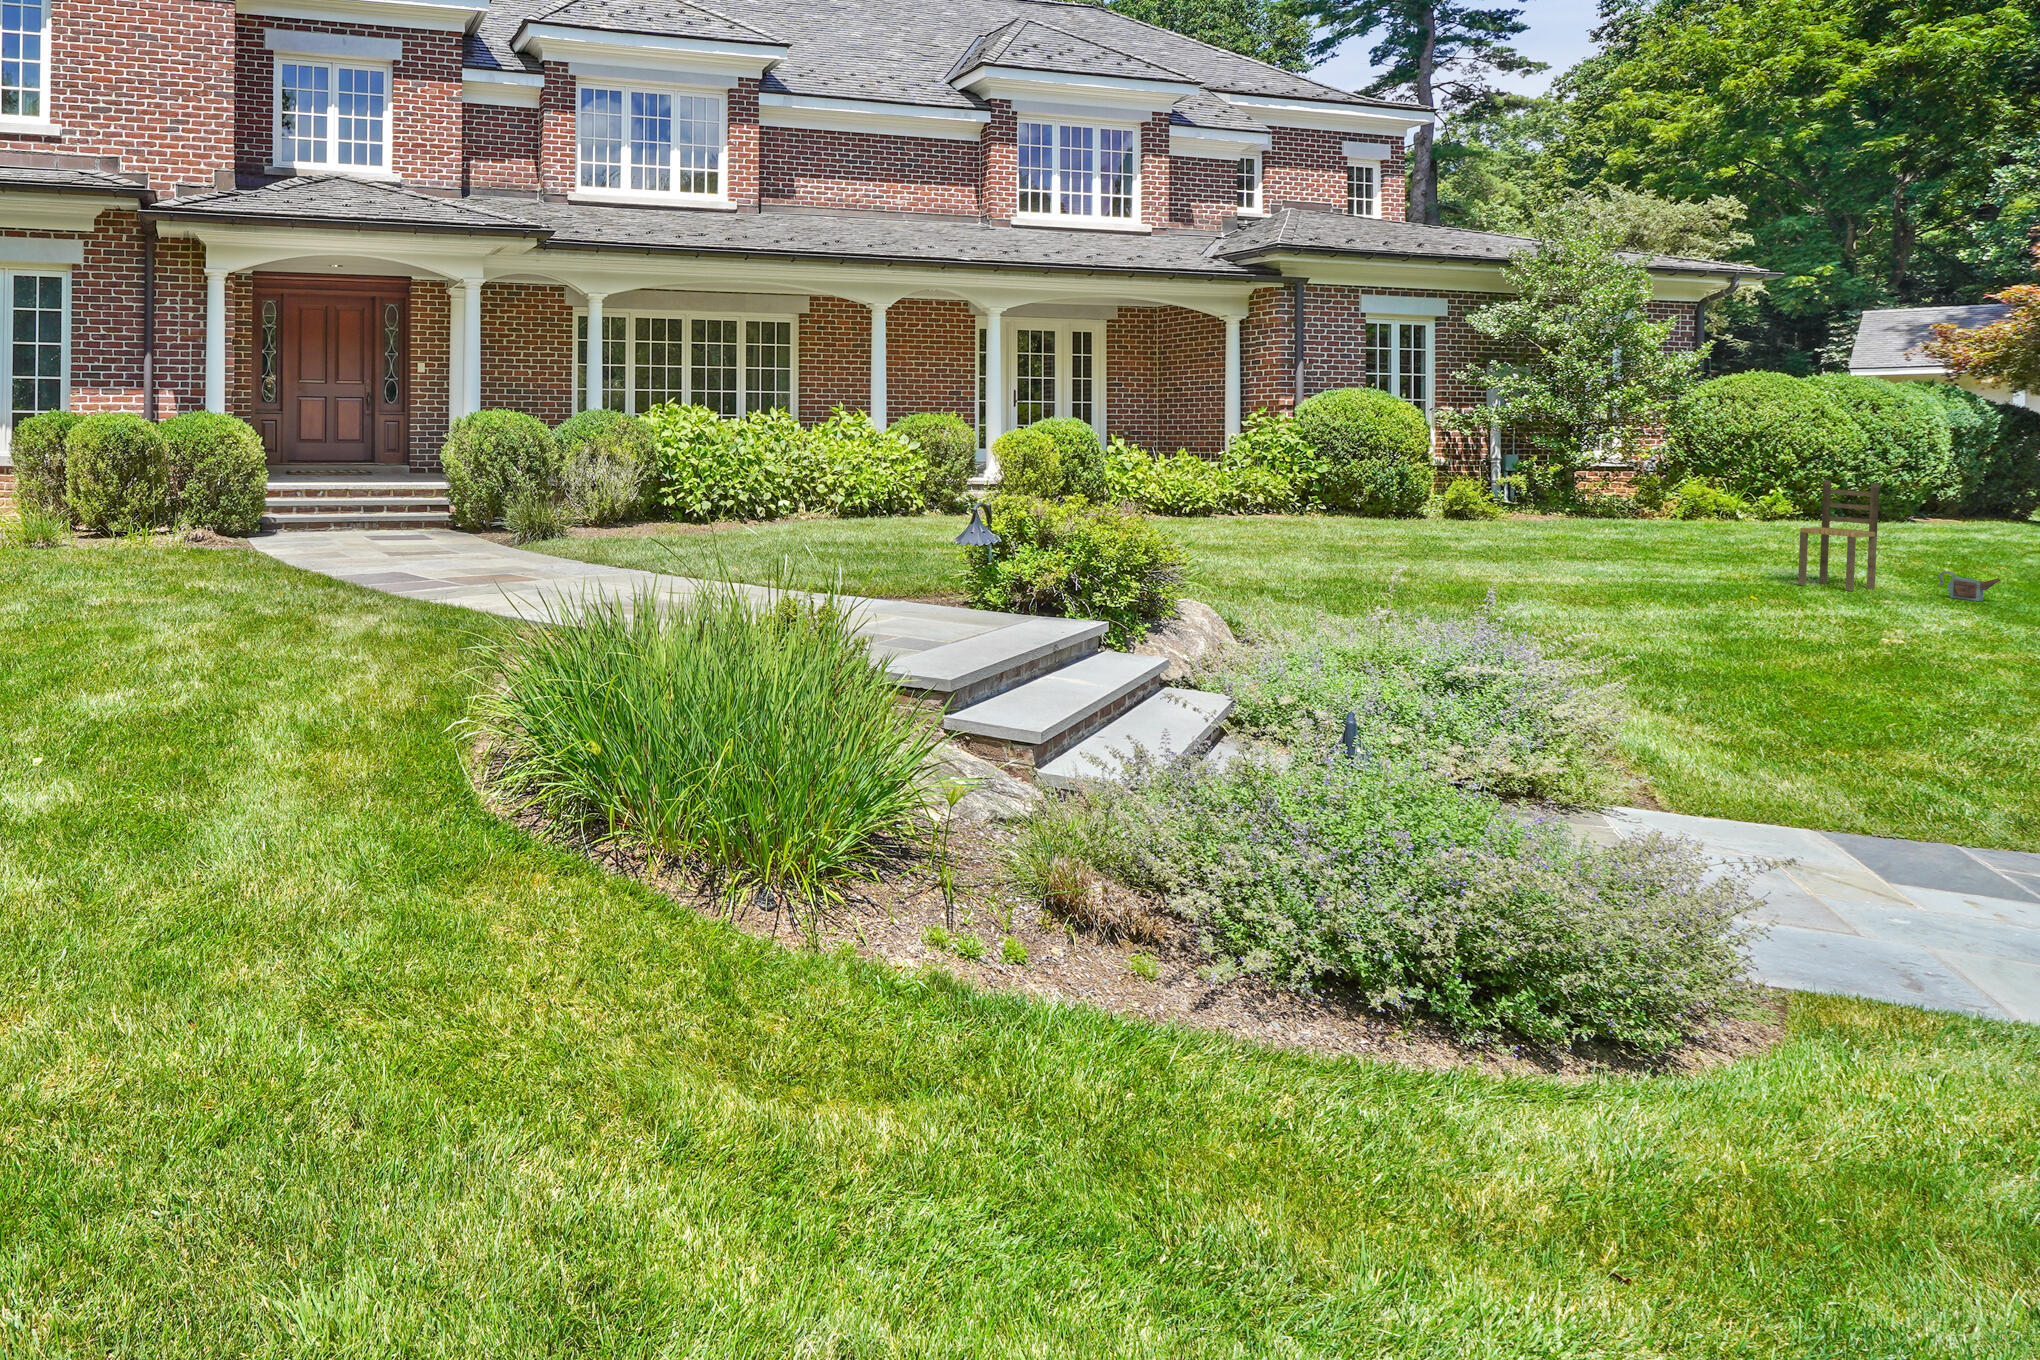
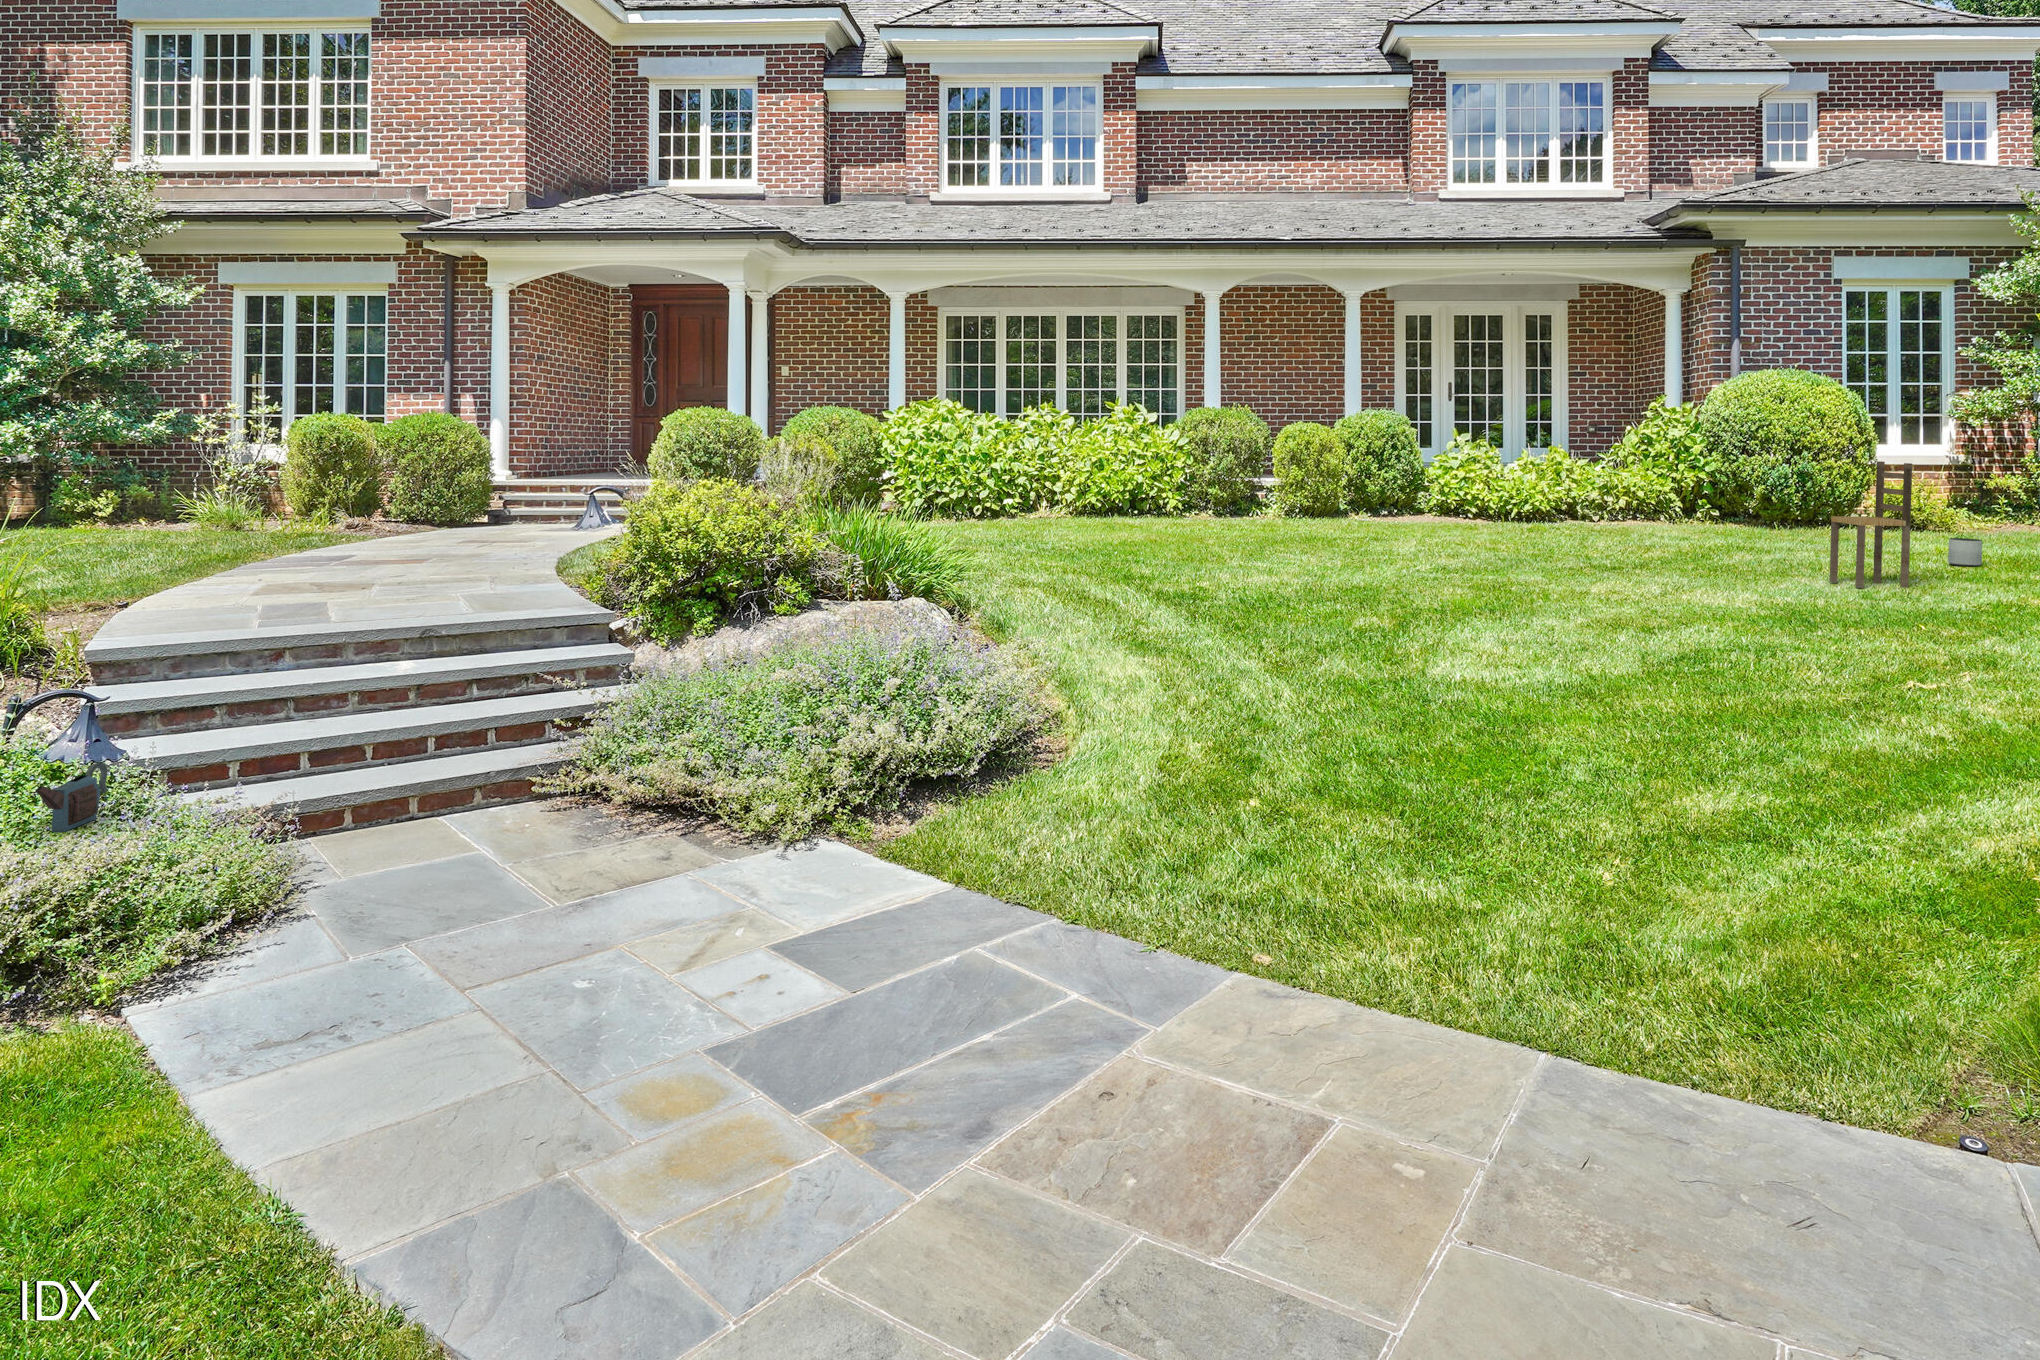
planter: none [1752,538,1786,562] -> present [1948,538,1982,566]
watering can: present [1938,571,2001,601] -> present [36,762,108,832]

